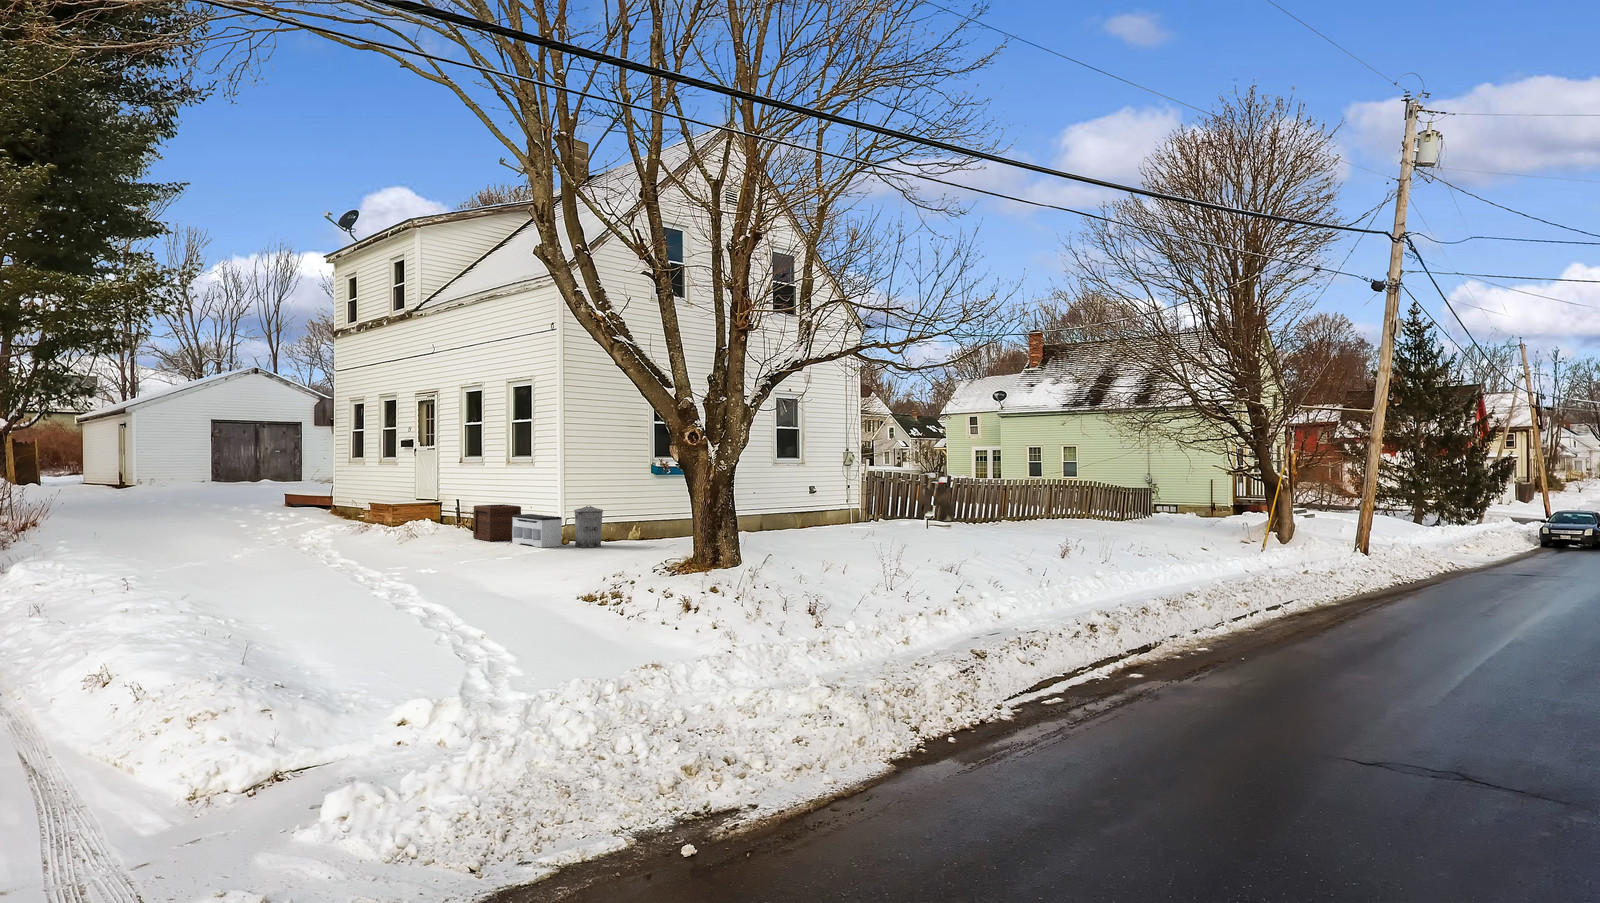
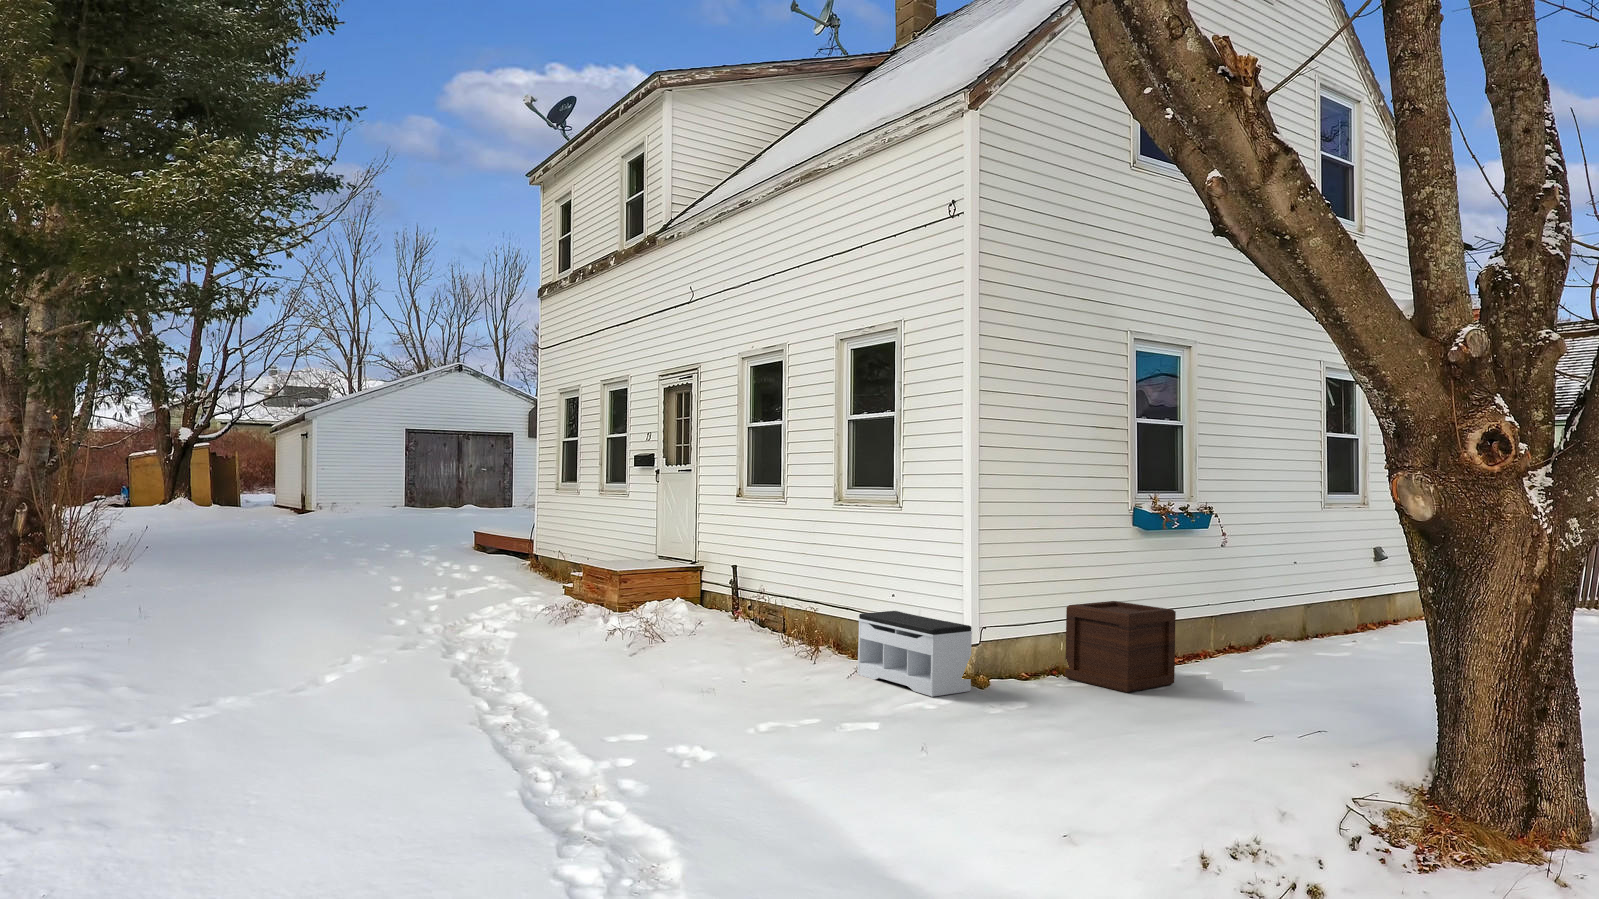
wooden crate: present [473,504,521,541] -> present [1065,601,1176,692]
trash can: present [574,506,603,548] -> none [999,601,1066,701]

